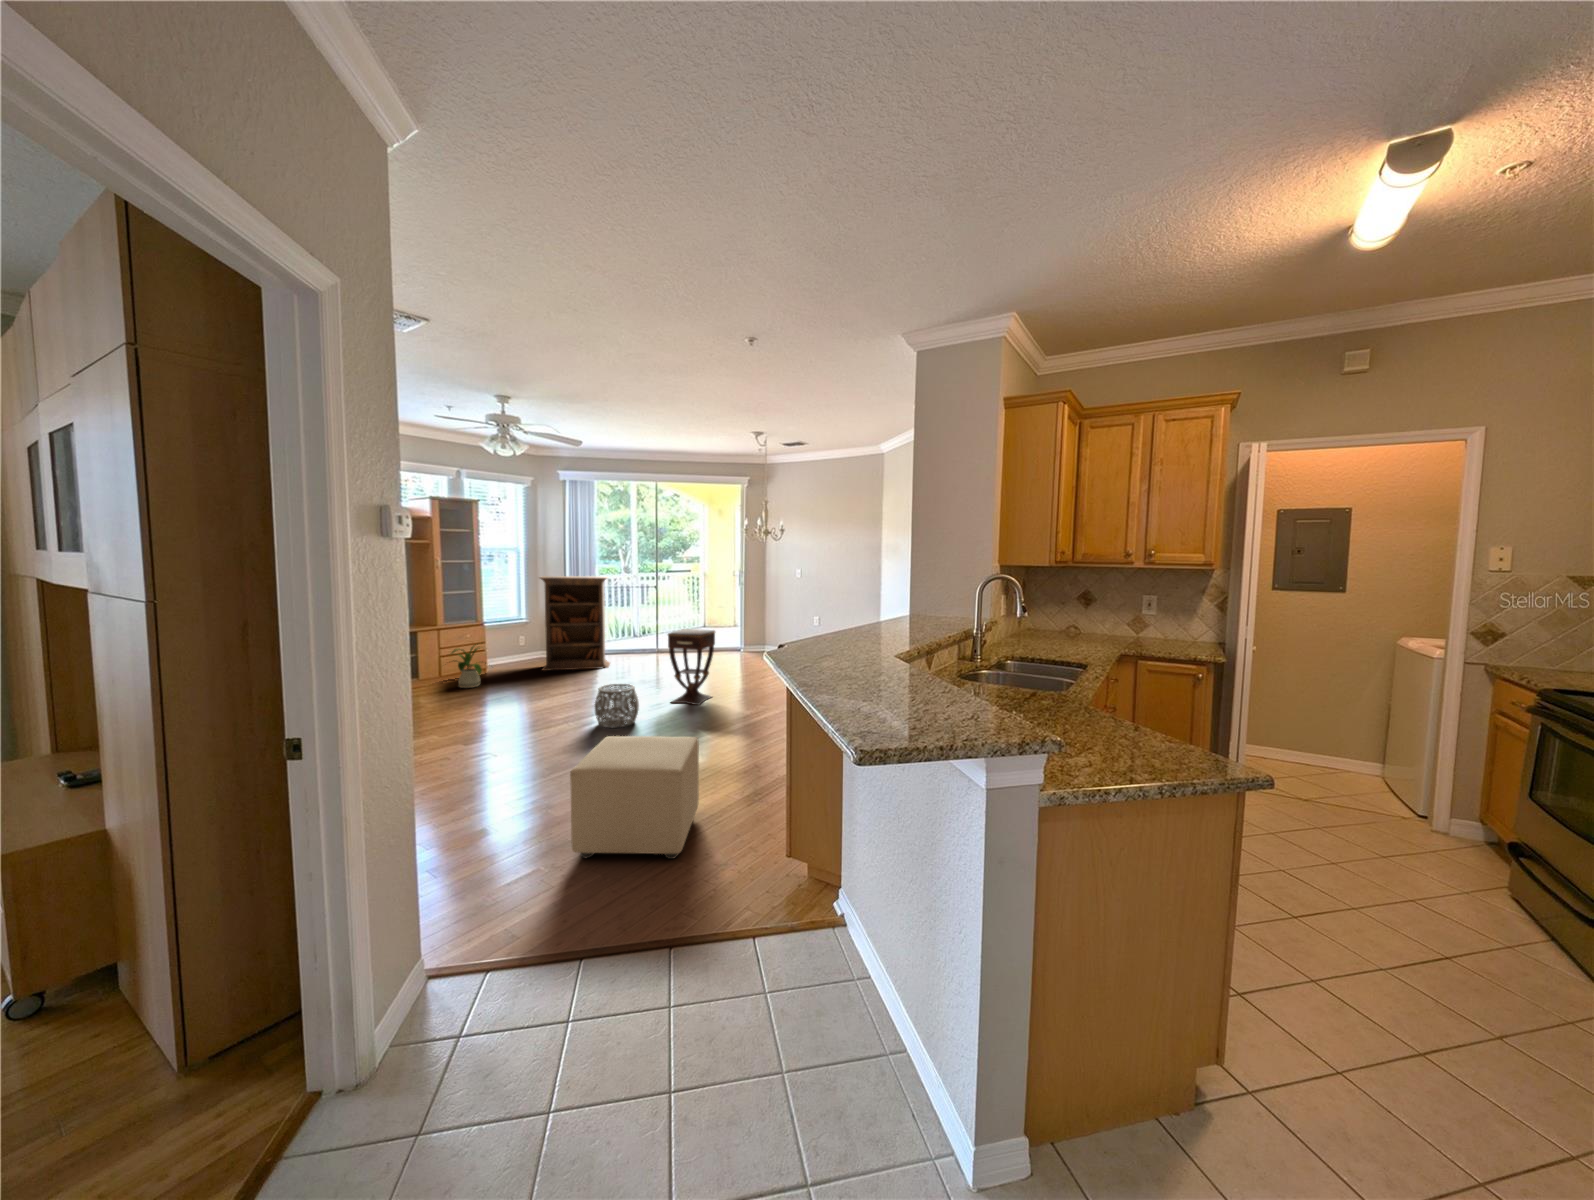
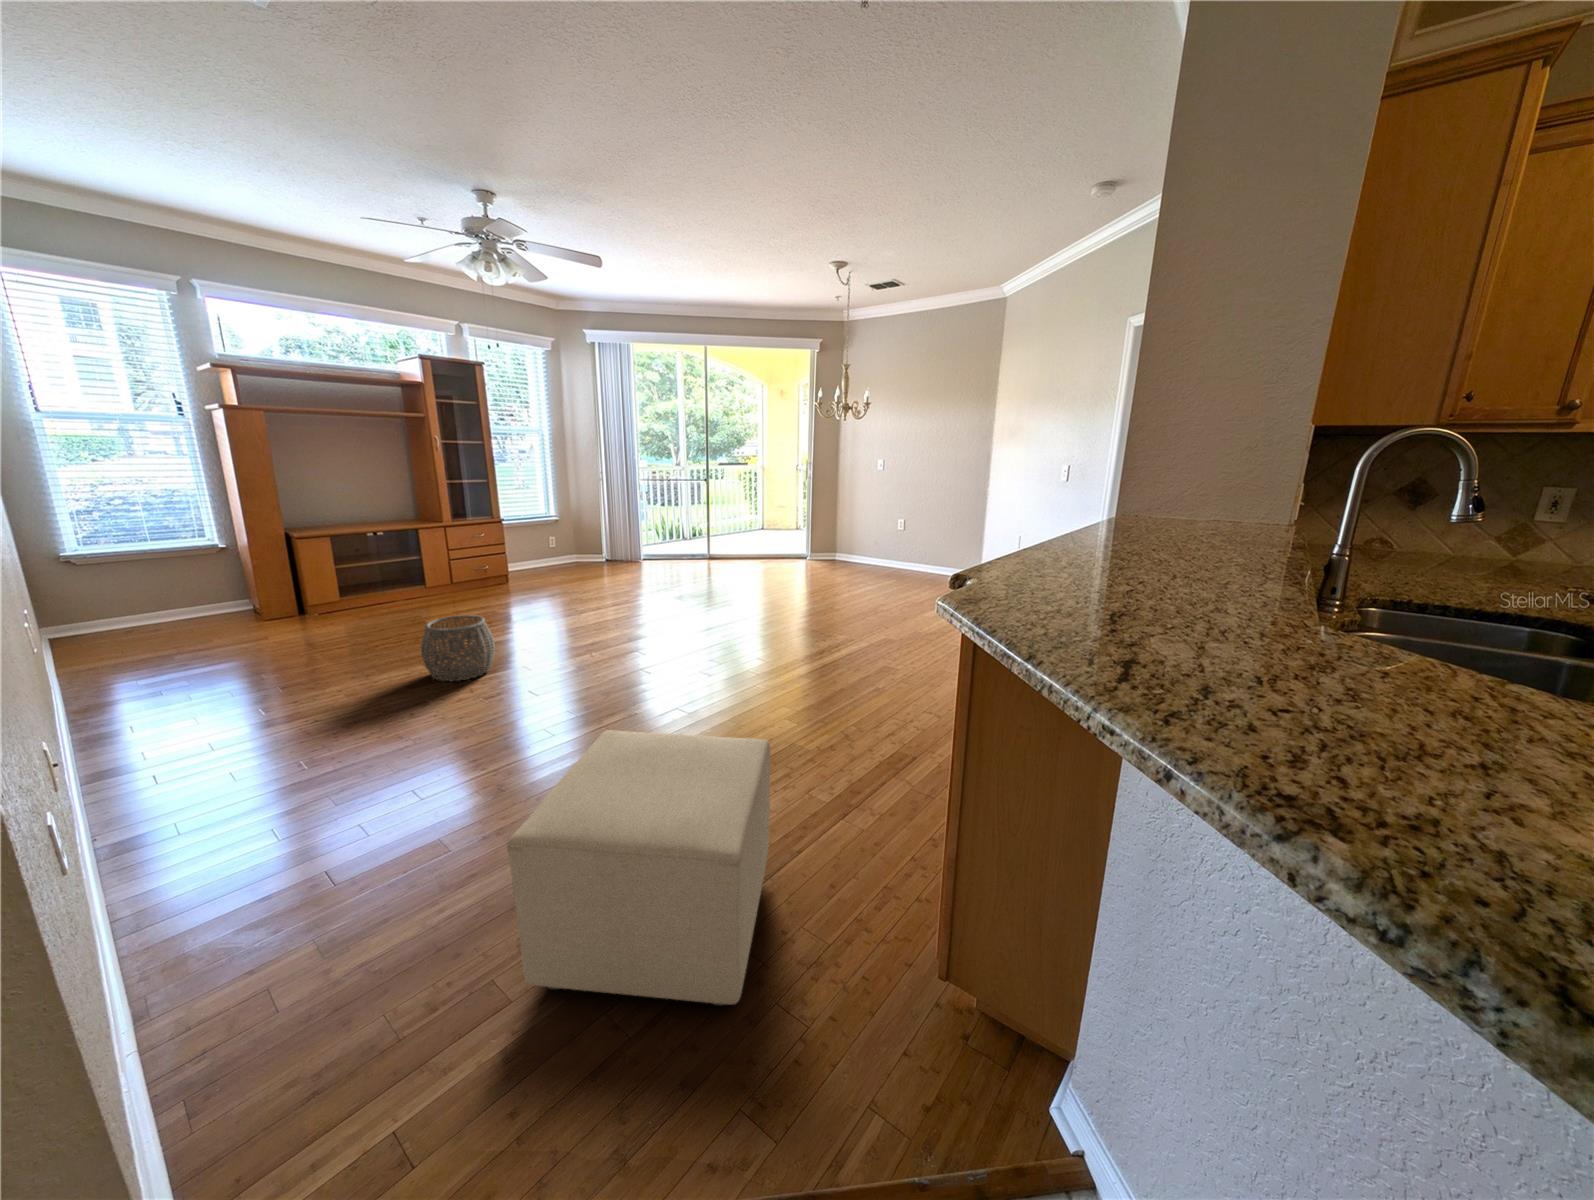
bookcase: present [539,576,610,671] -> none [563,464,655,578]
side table: present [668,629,715,705] -> none [719,533,782,634]
house plant: present [452,644,482,688] -> none [450,544,514,599]
woven basket: present [595,684,639,728] -> present [421,615,495,681]

